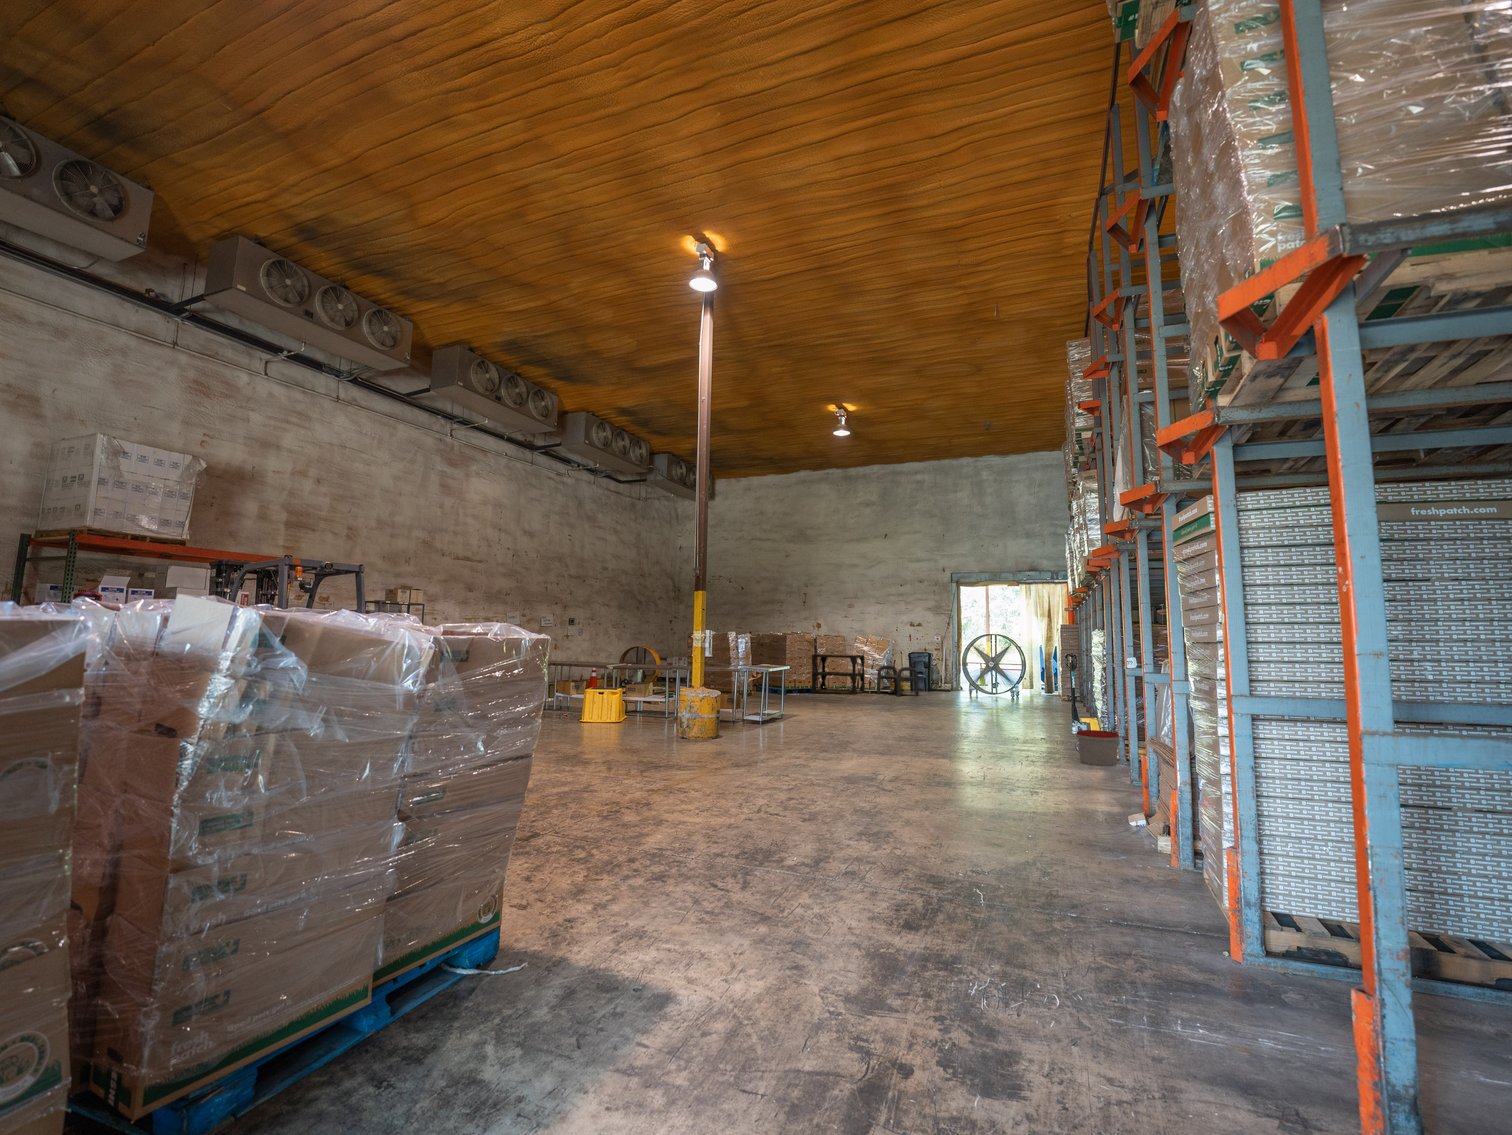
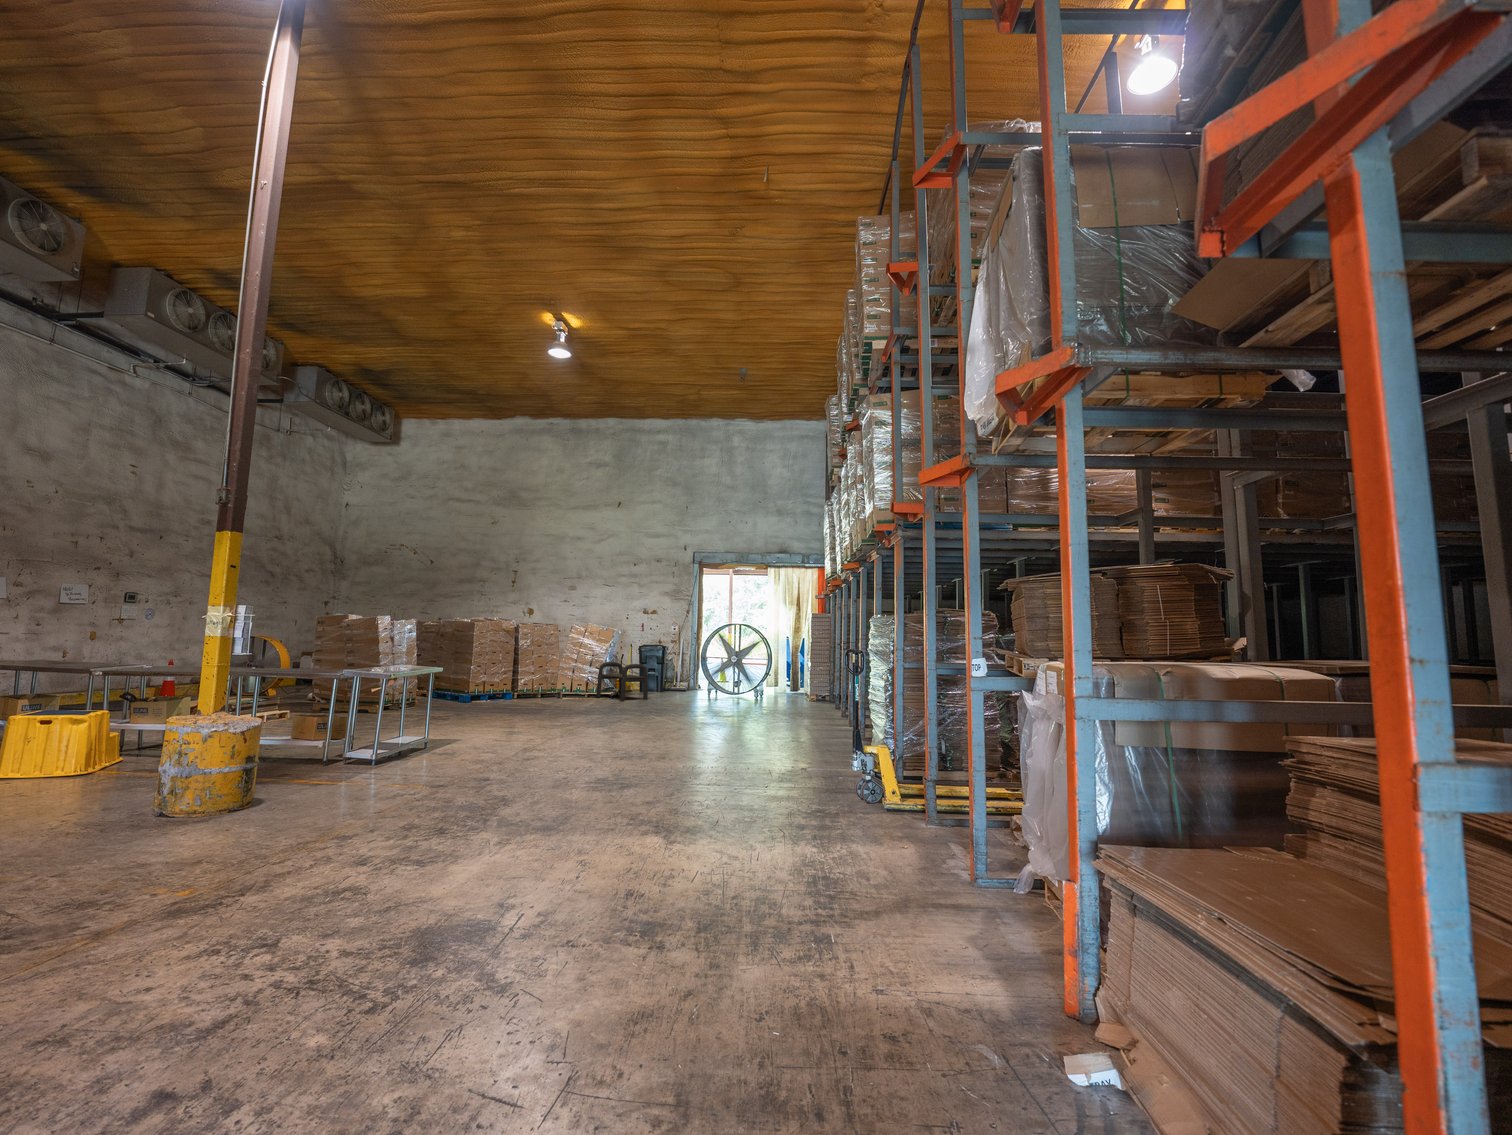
shelving unit: present [812,654,865,695] -> none [510,648,583,700]
bucket: present [1076,730,1120,766] -> none [868,770,931,832]

